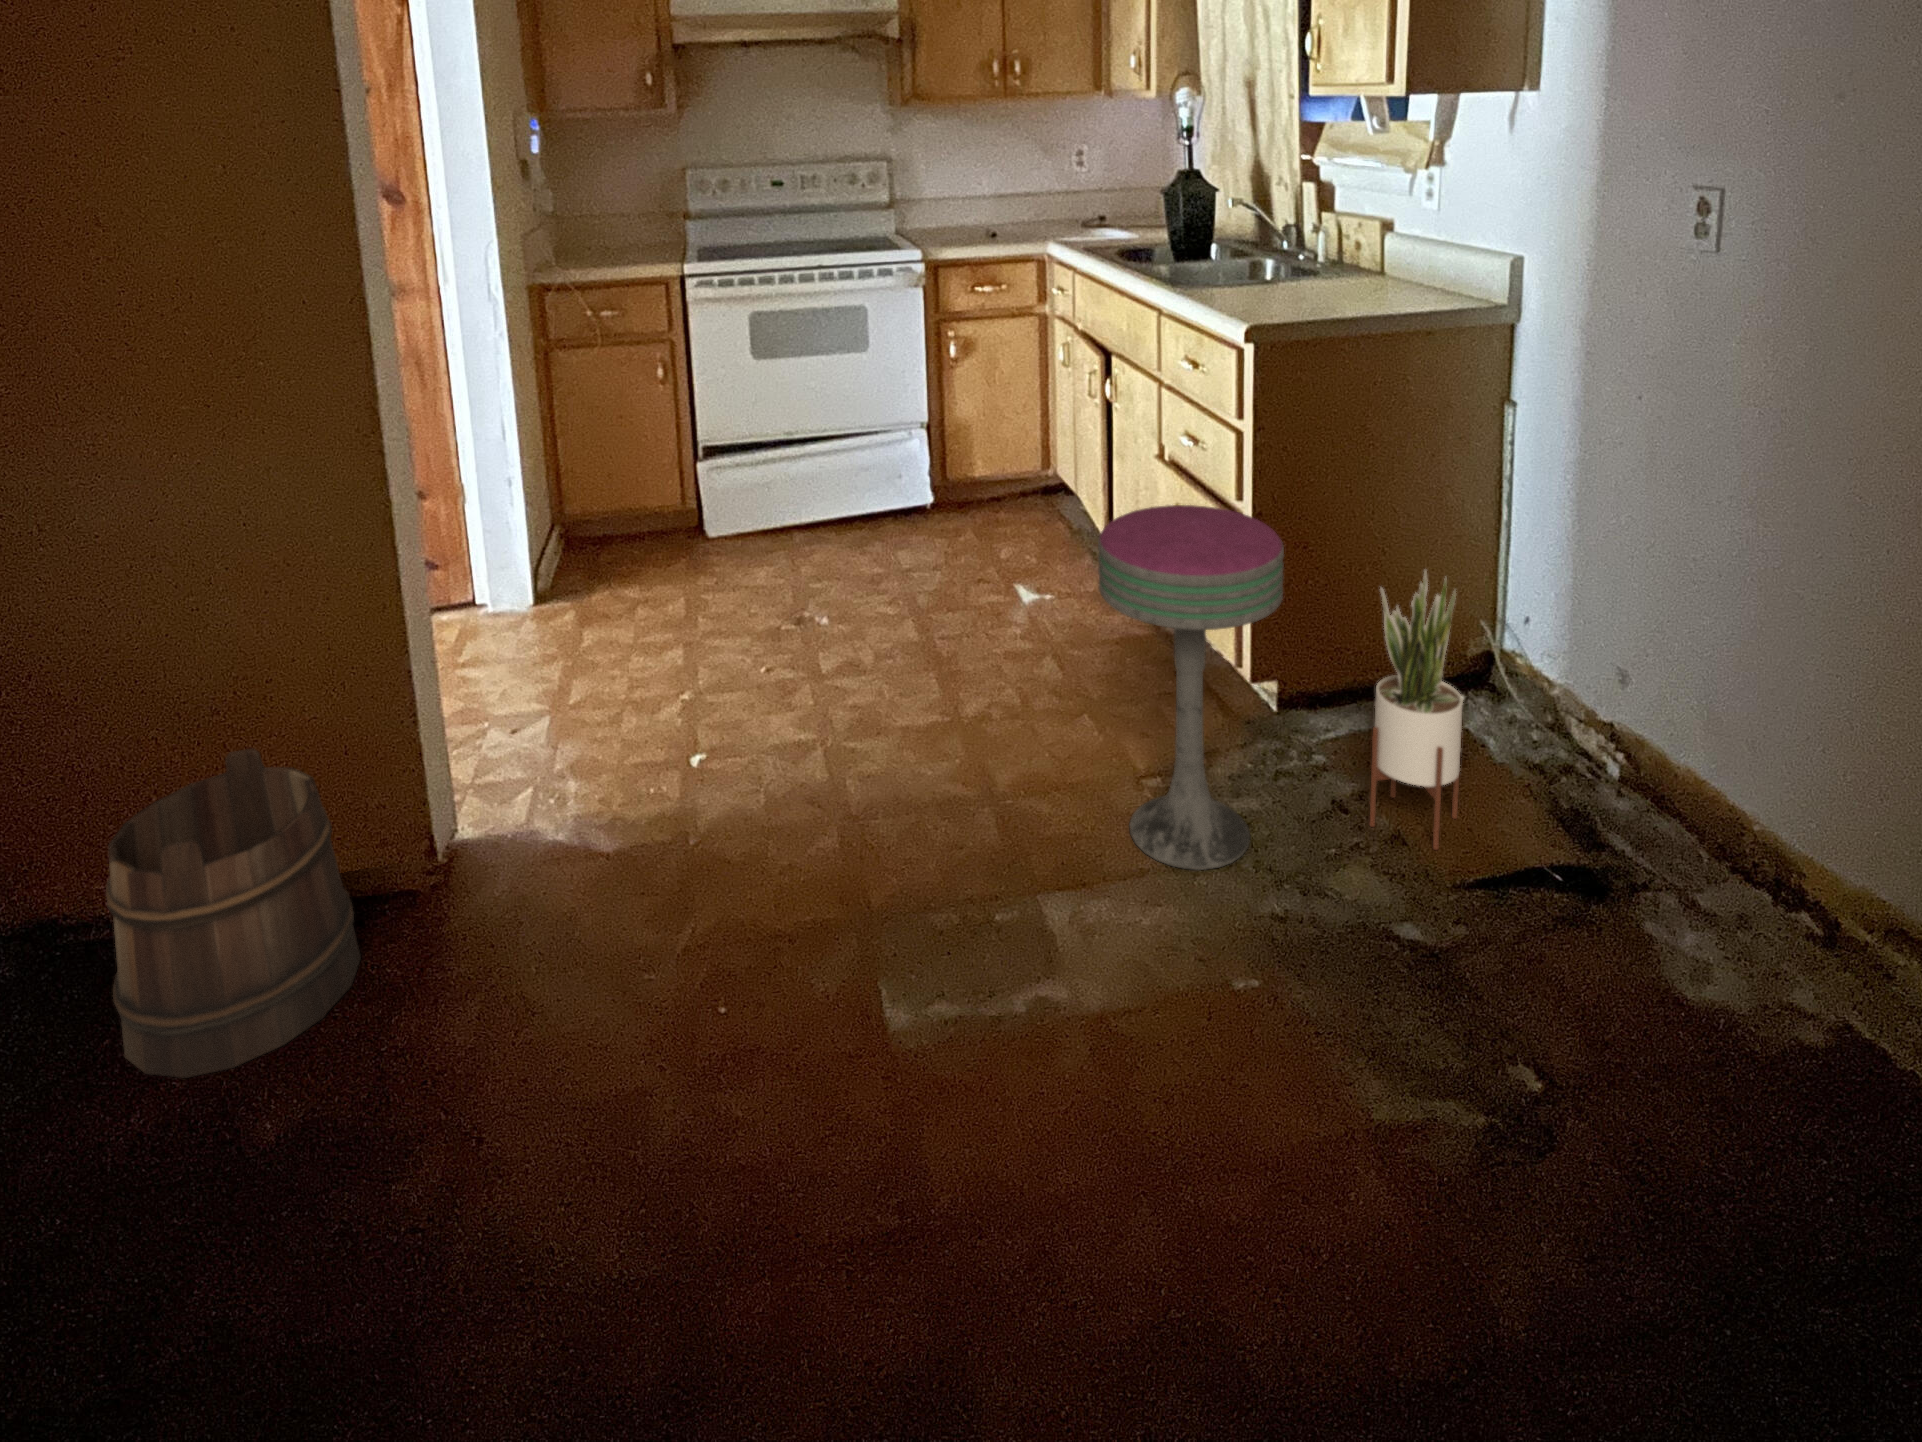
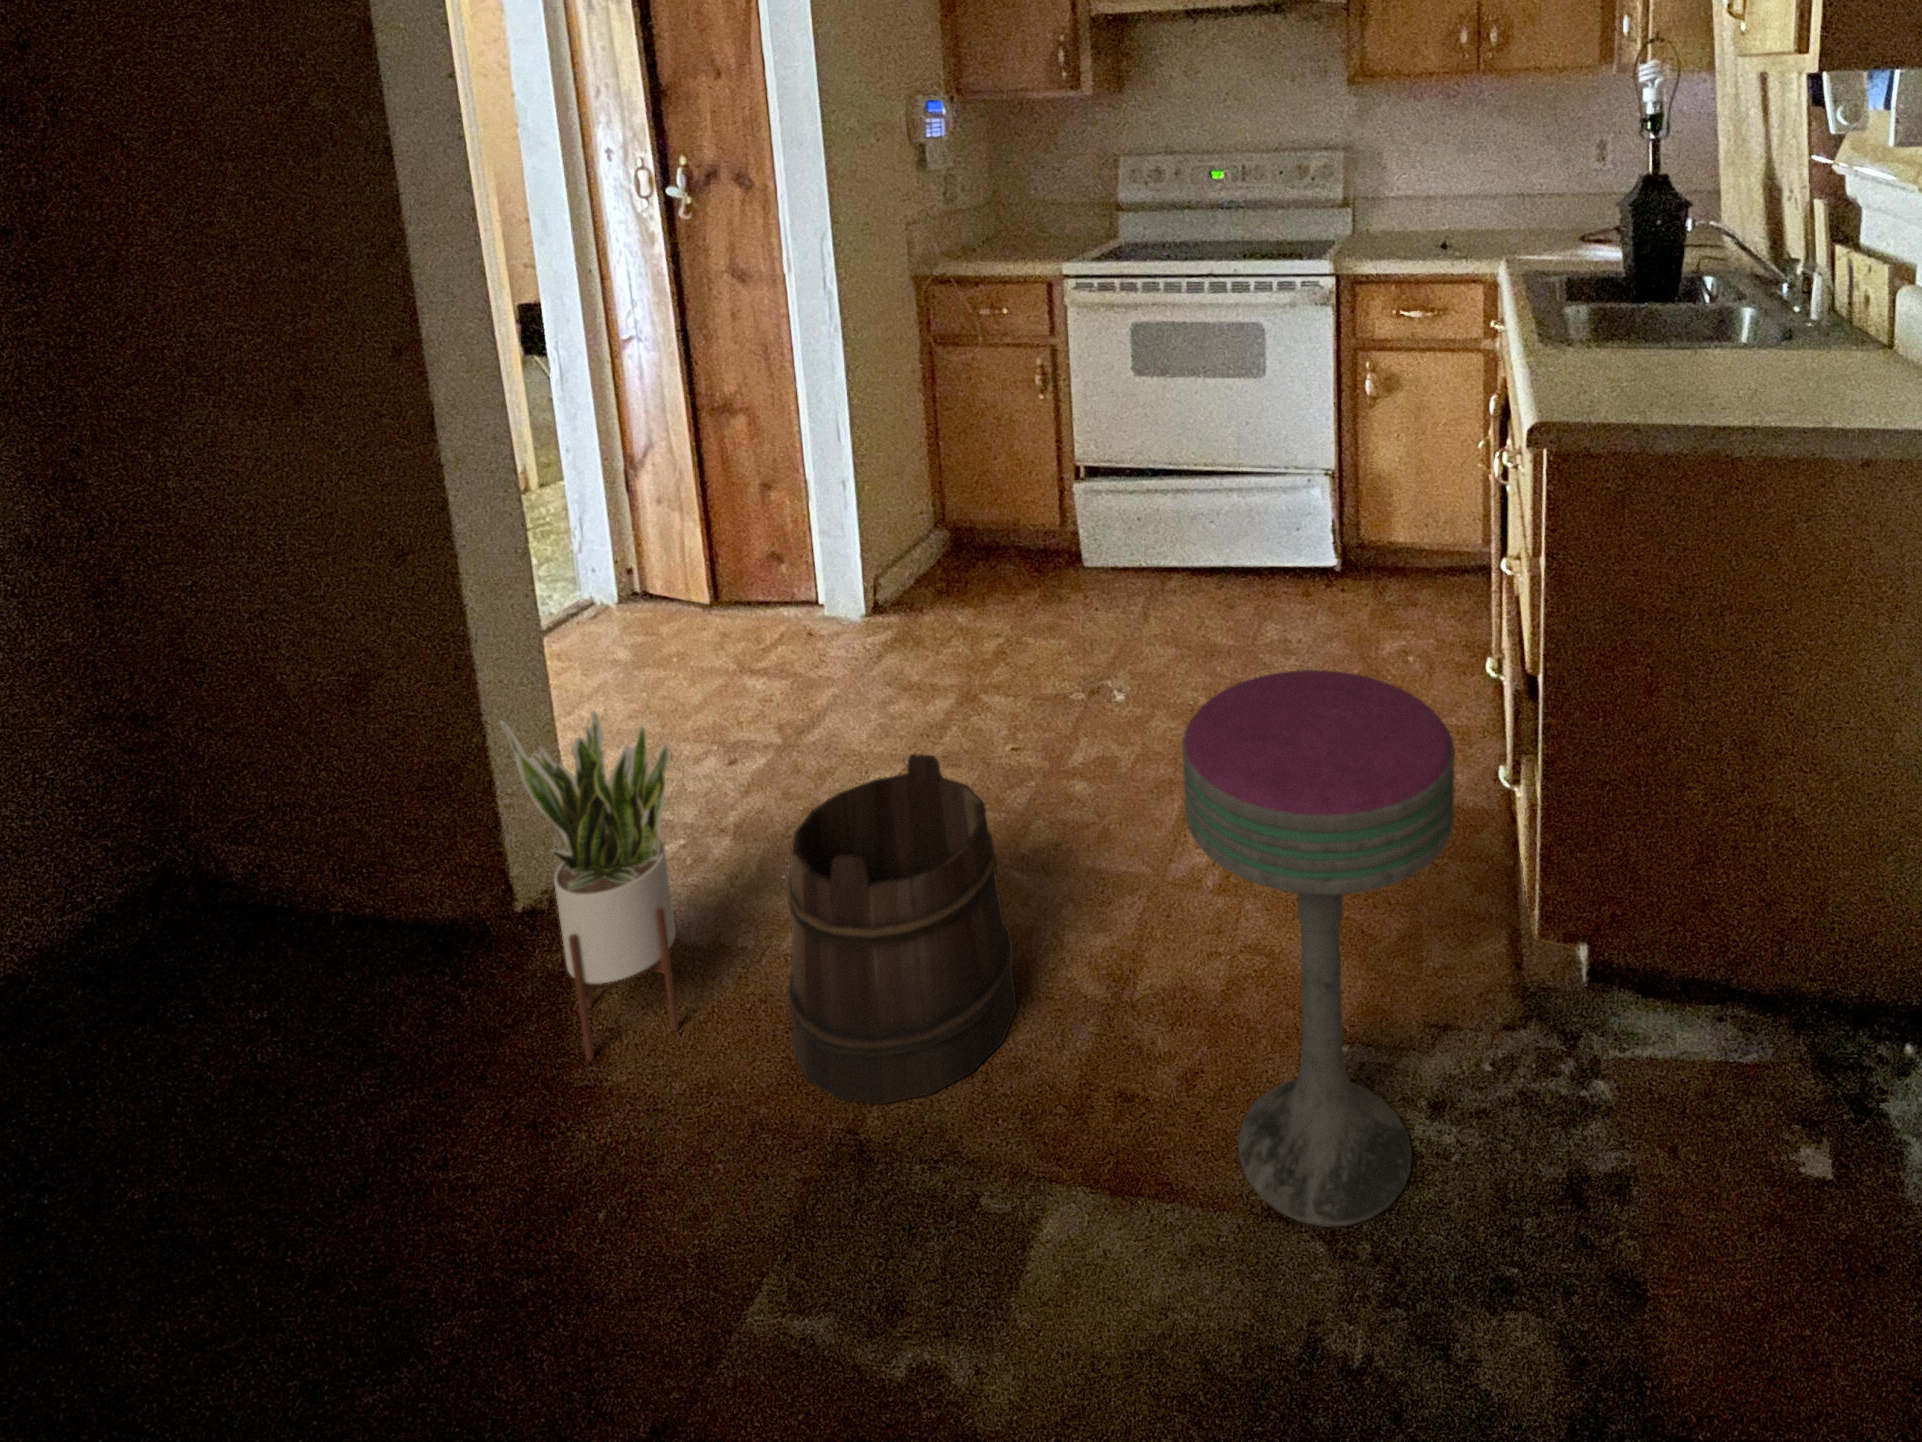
potted plant: present [1369,570,1463,850] -> present [500,710,679,1061]
bucket: present [106,748,361,1078] -> present [787,754,1016,1105]

